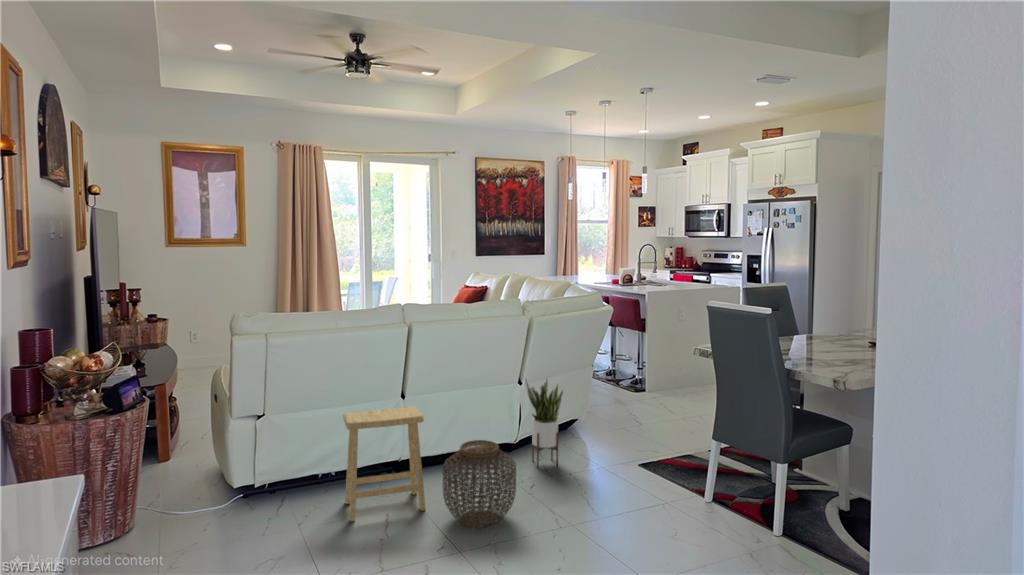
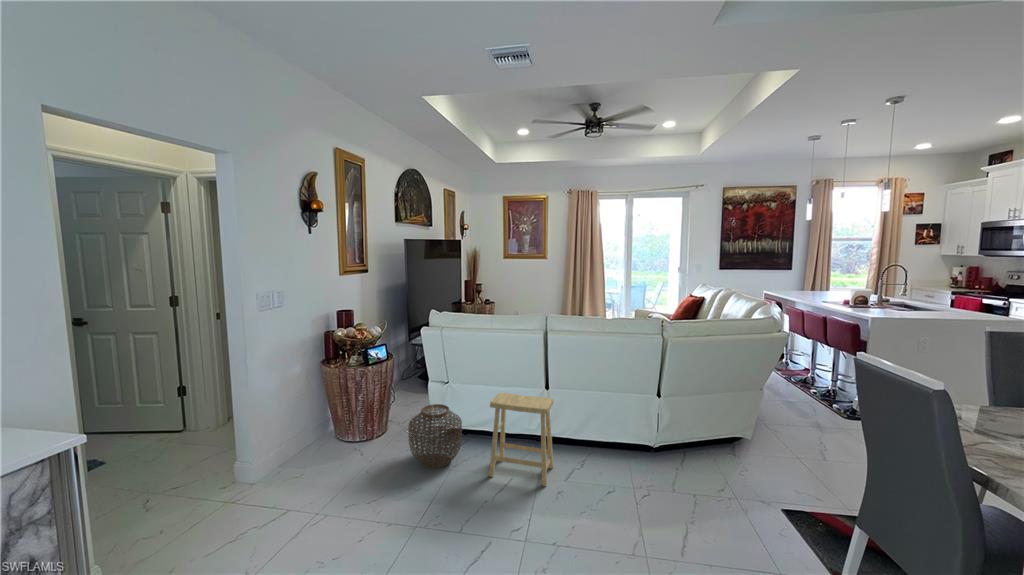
potted plant: present [525,379,563,468] -> none [667,391,704,483]
woven basket: present [443,440,516,528] -> present [409,404,462,468]

